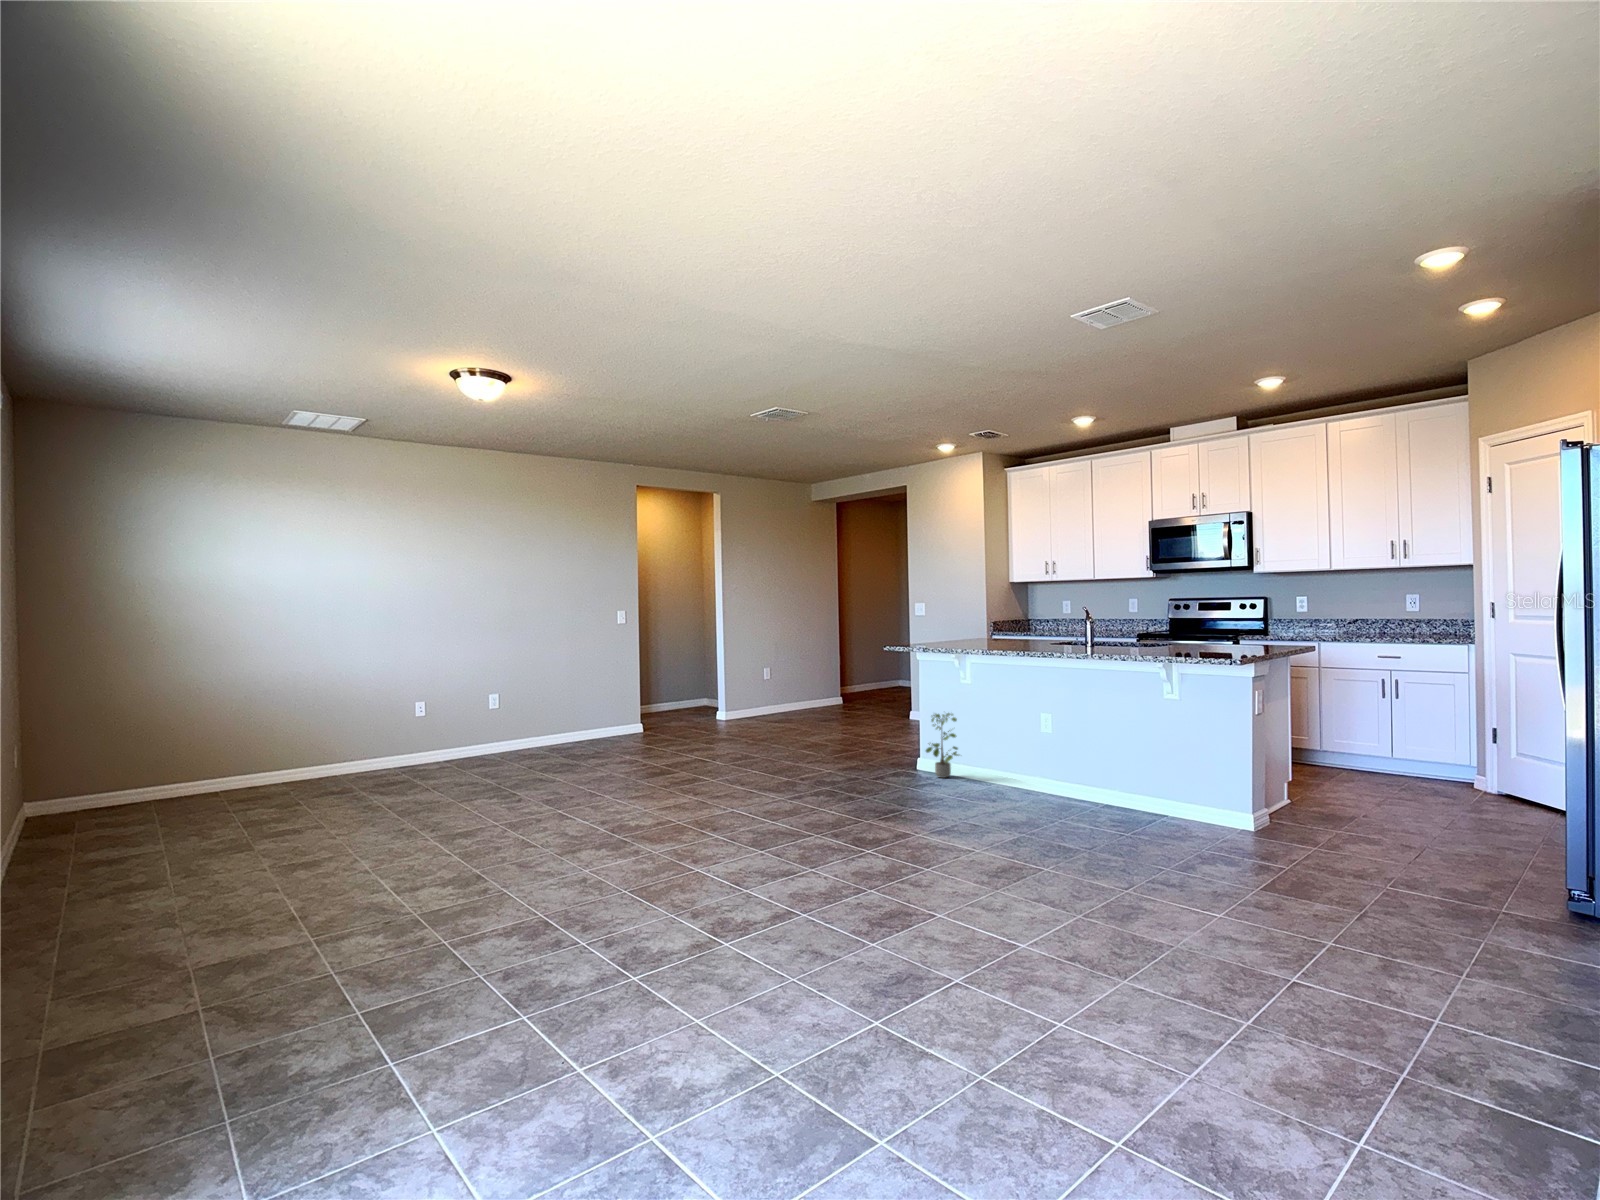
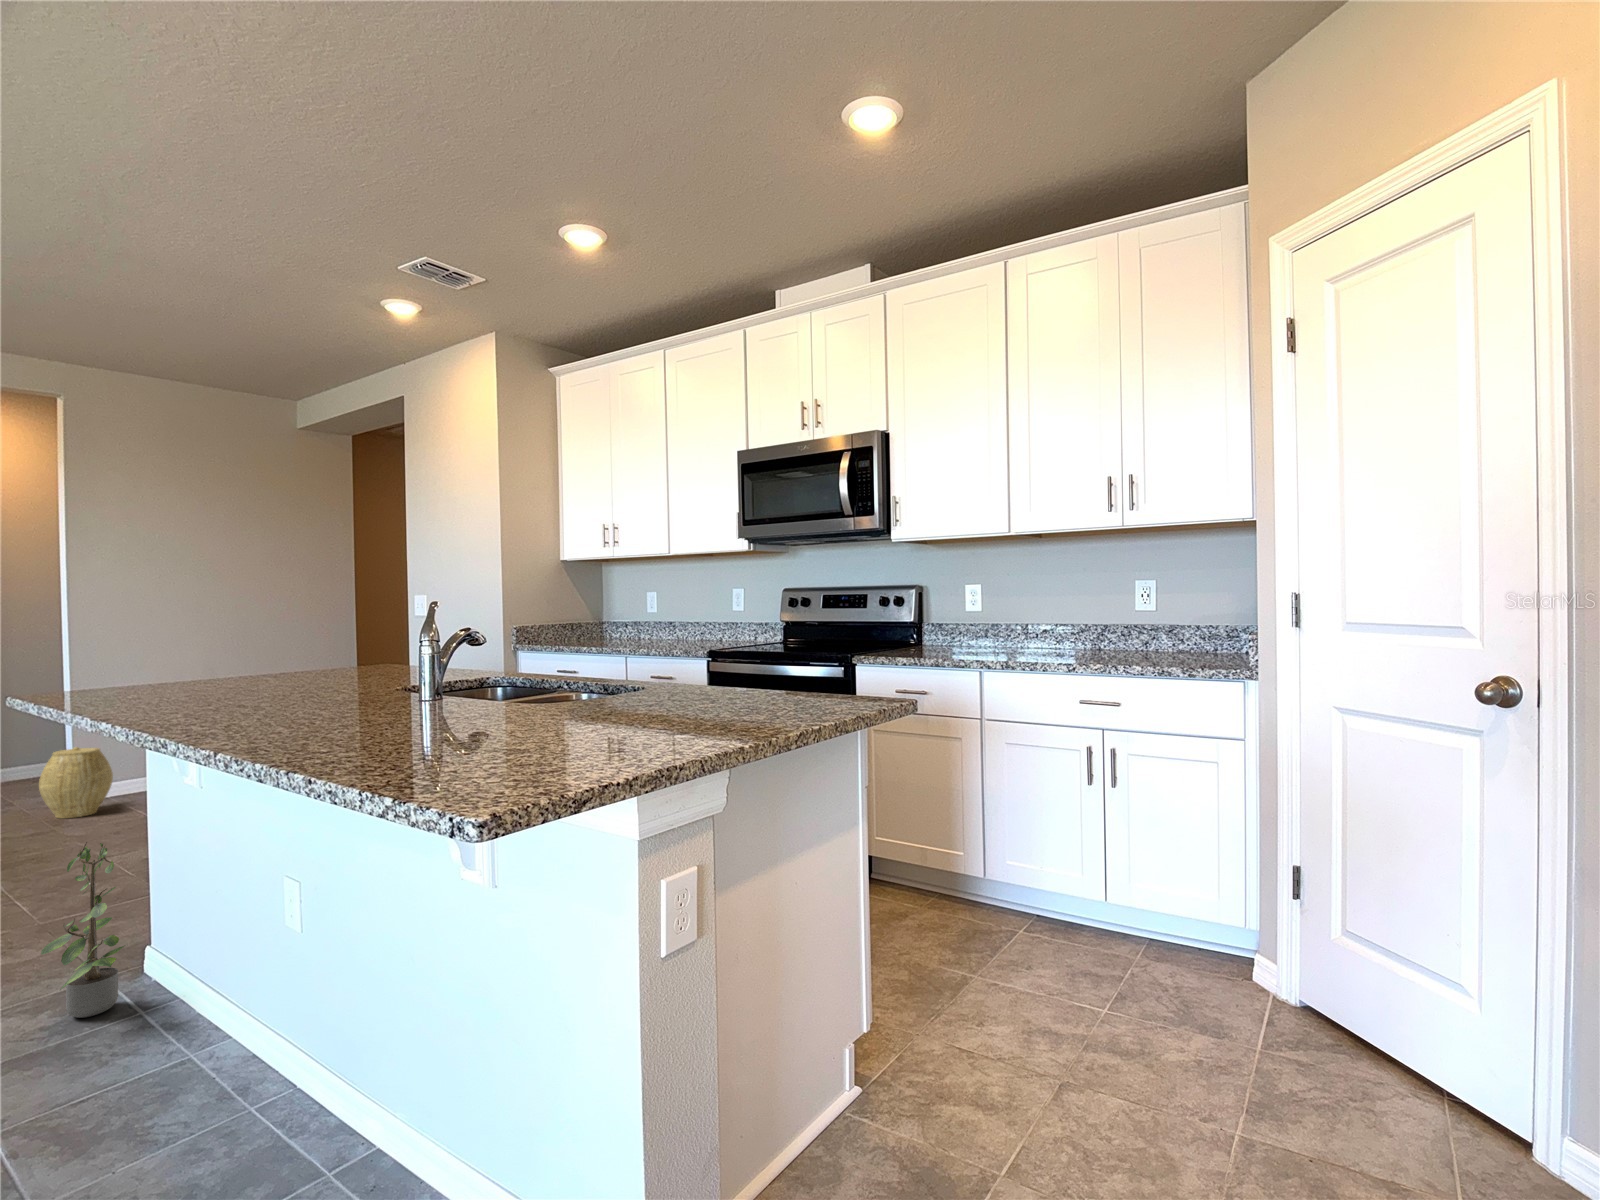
woven basket: none [744,689,773,727] -> present [39,747,113,818]

